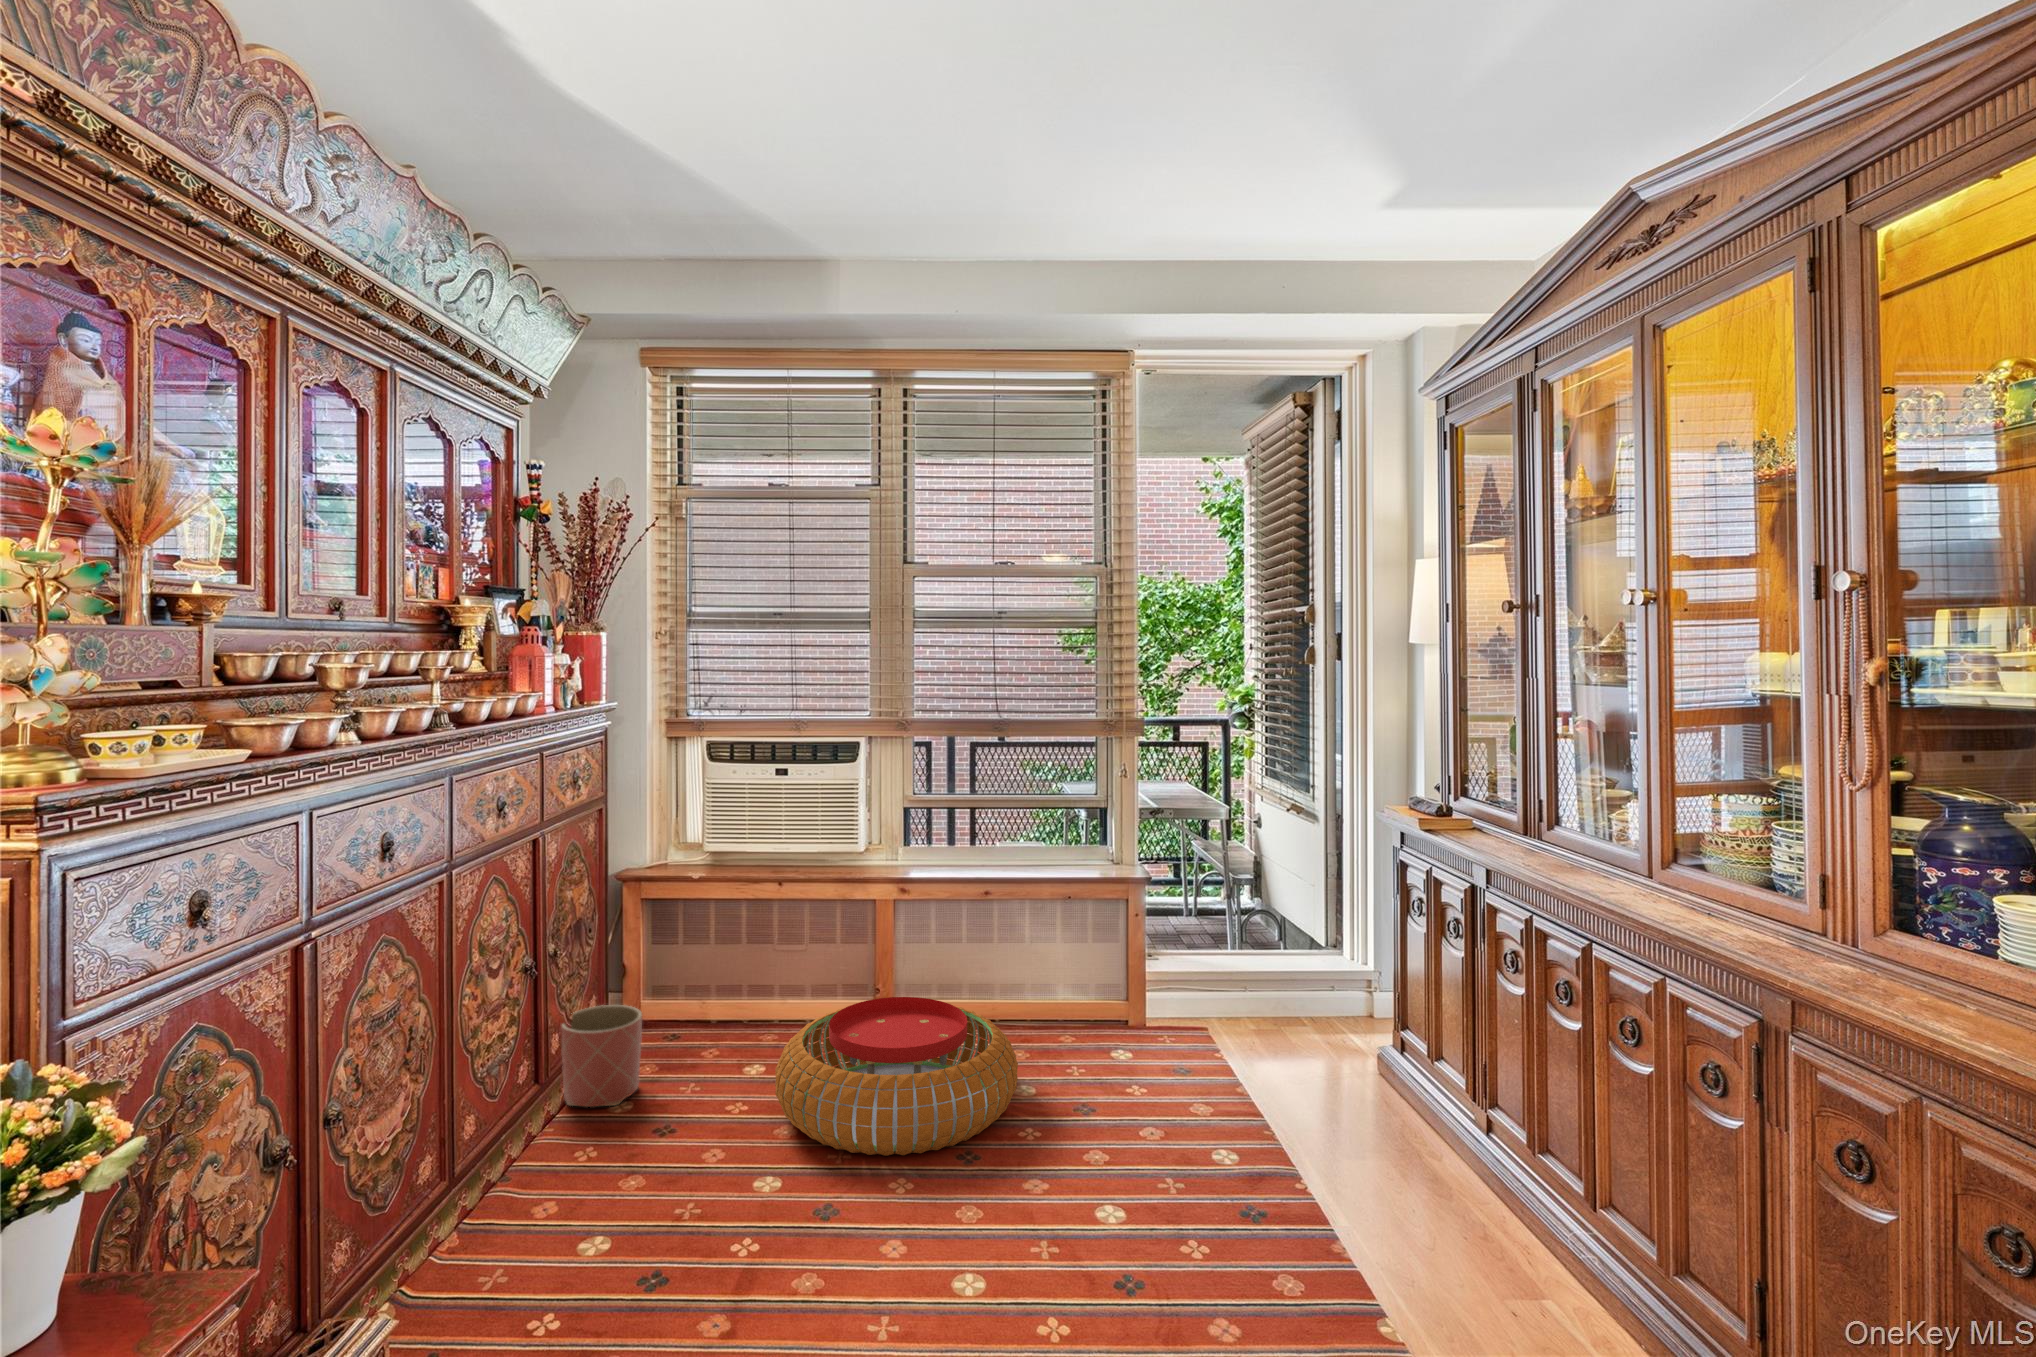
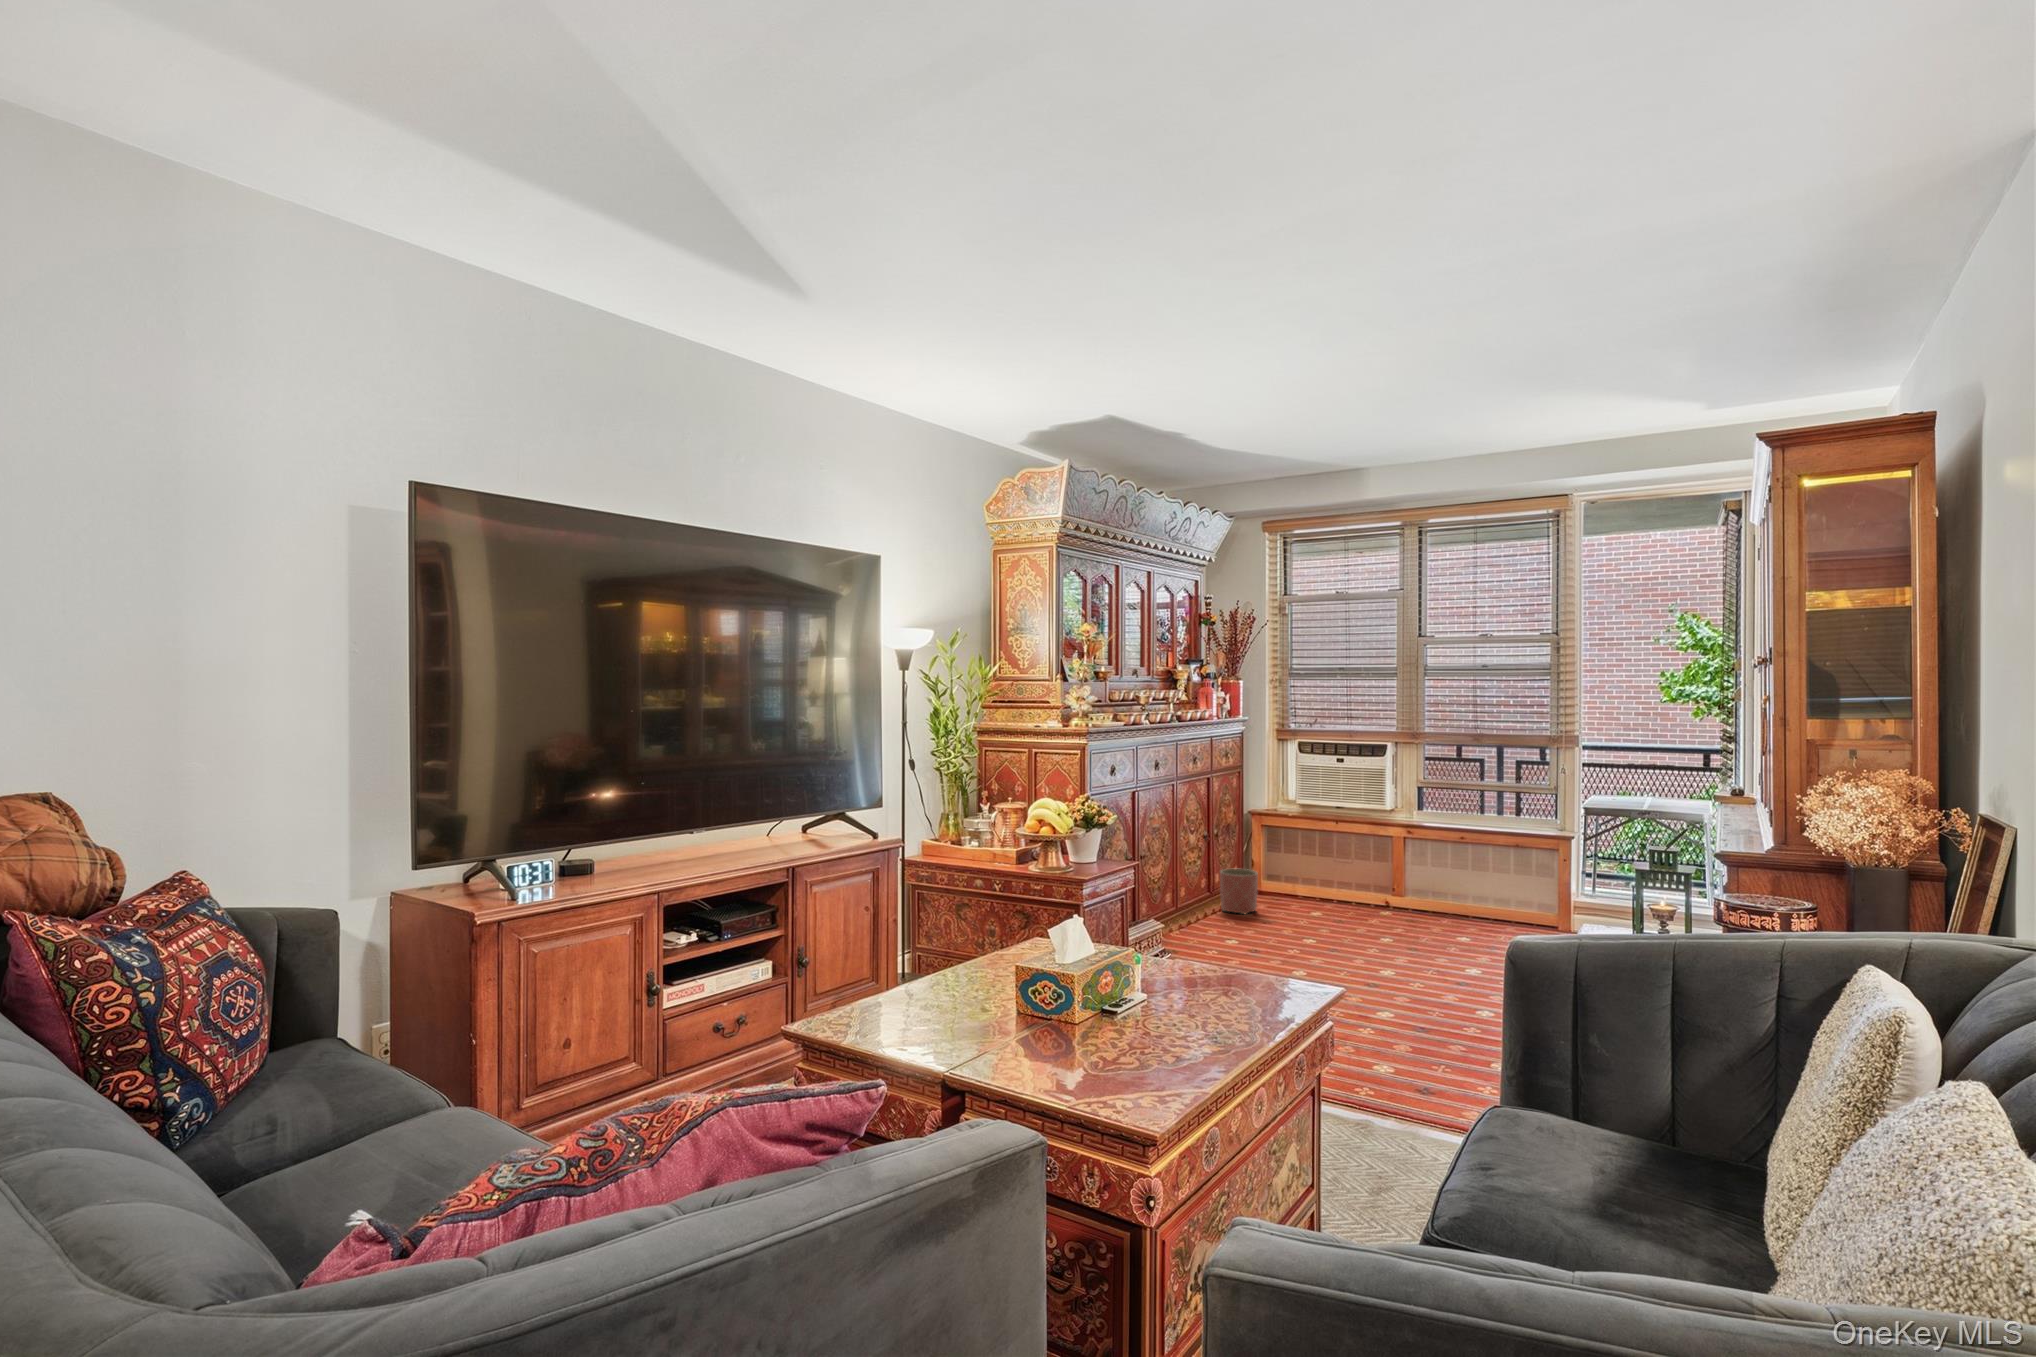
pouf: present [775,997,1018,1156] -> none [1320,879,1457,946]

